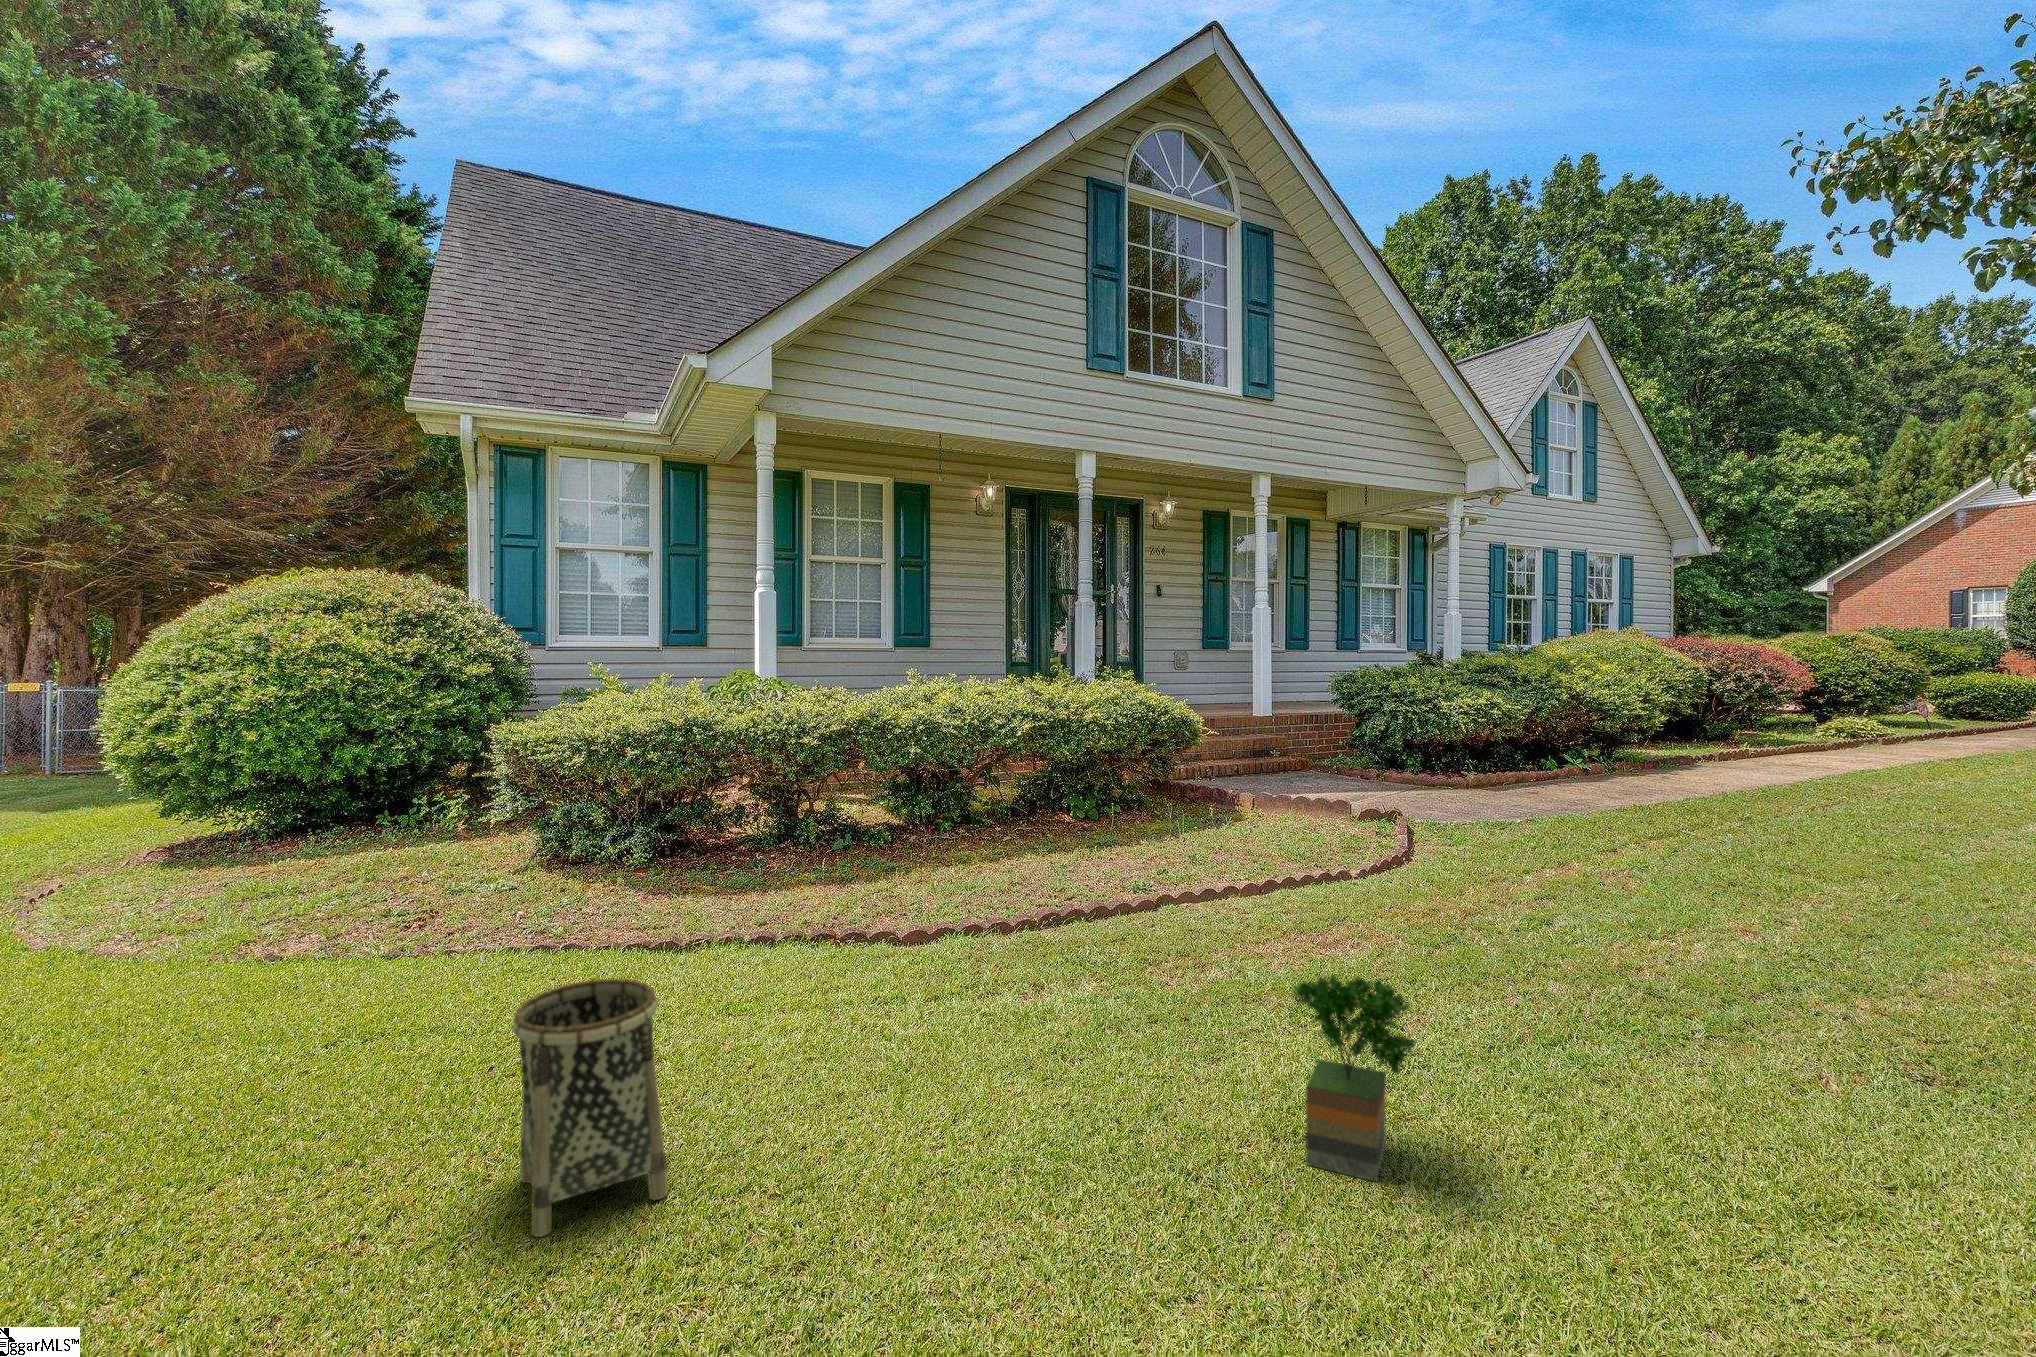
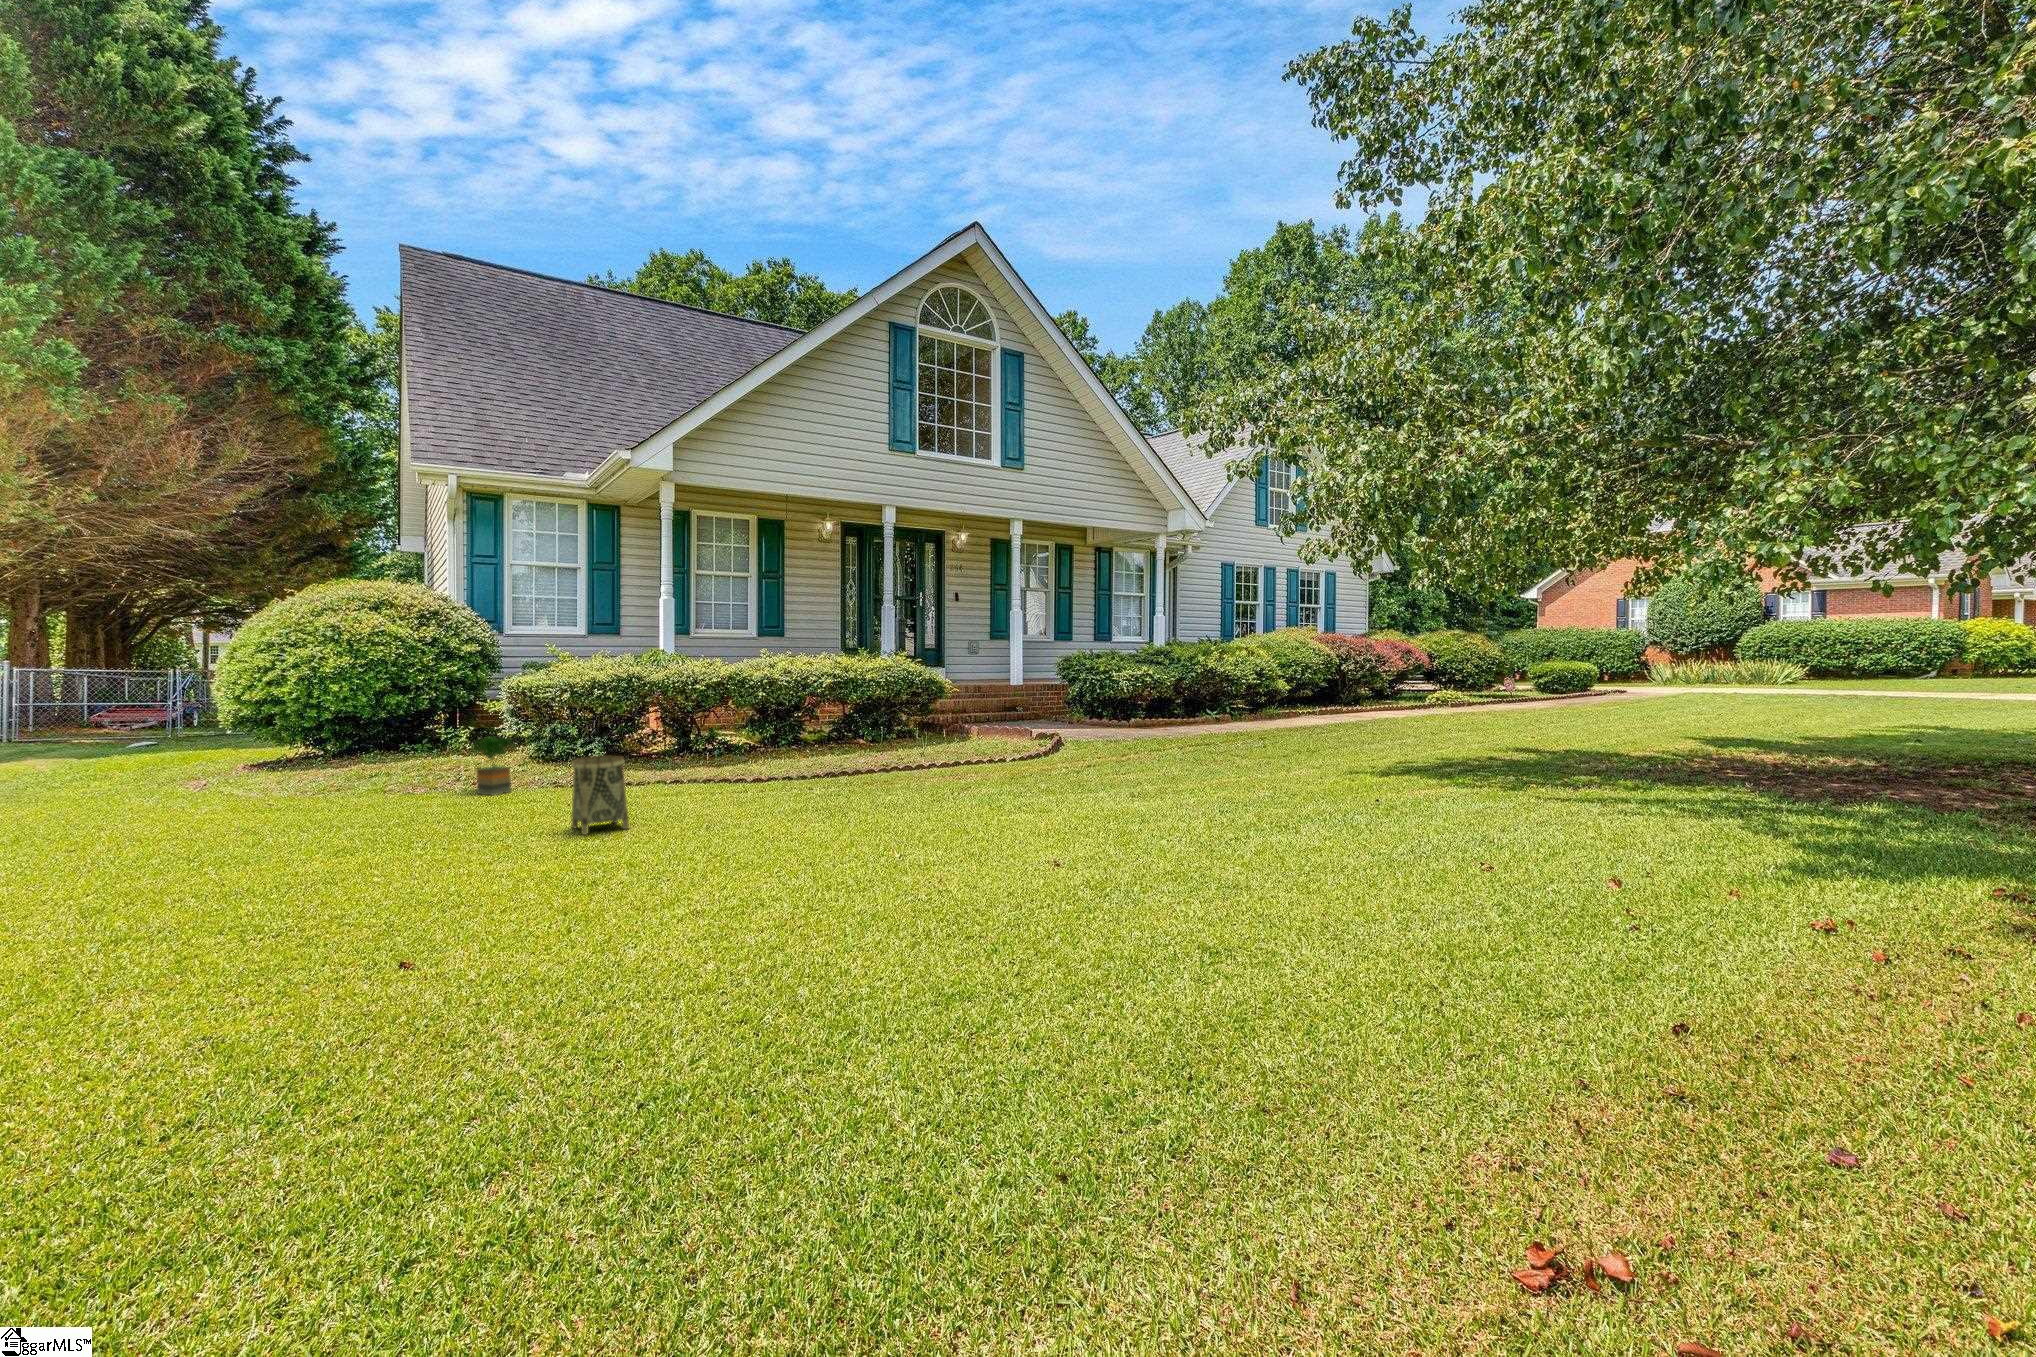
potted tree: present [1293,974,1416,1182] -> present [474,737,516,795]

